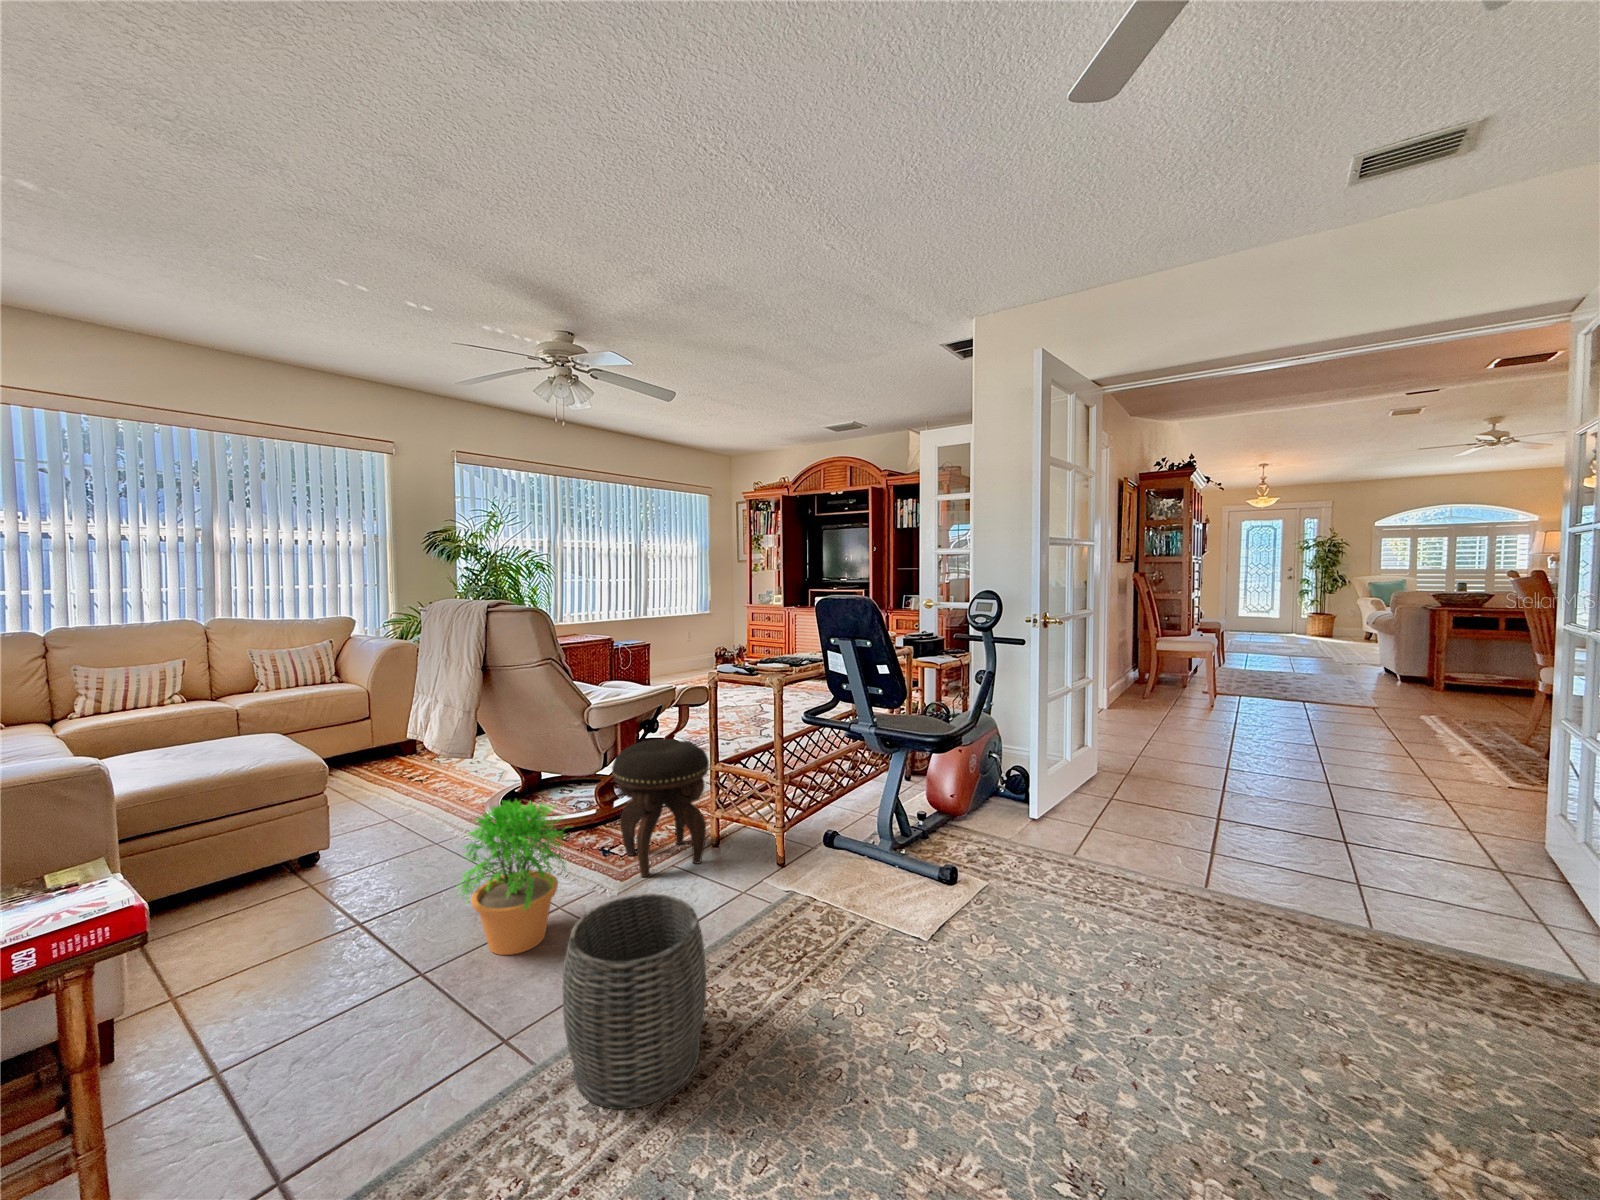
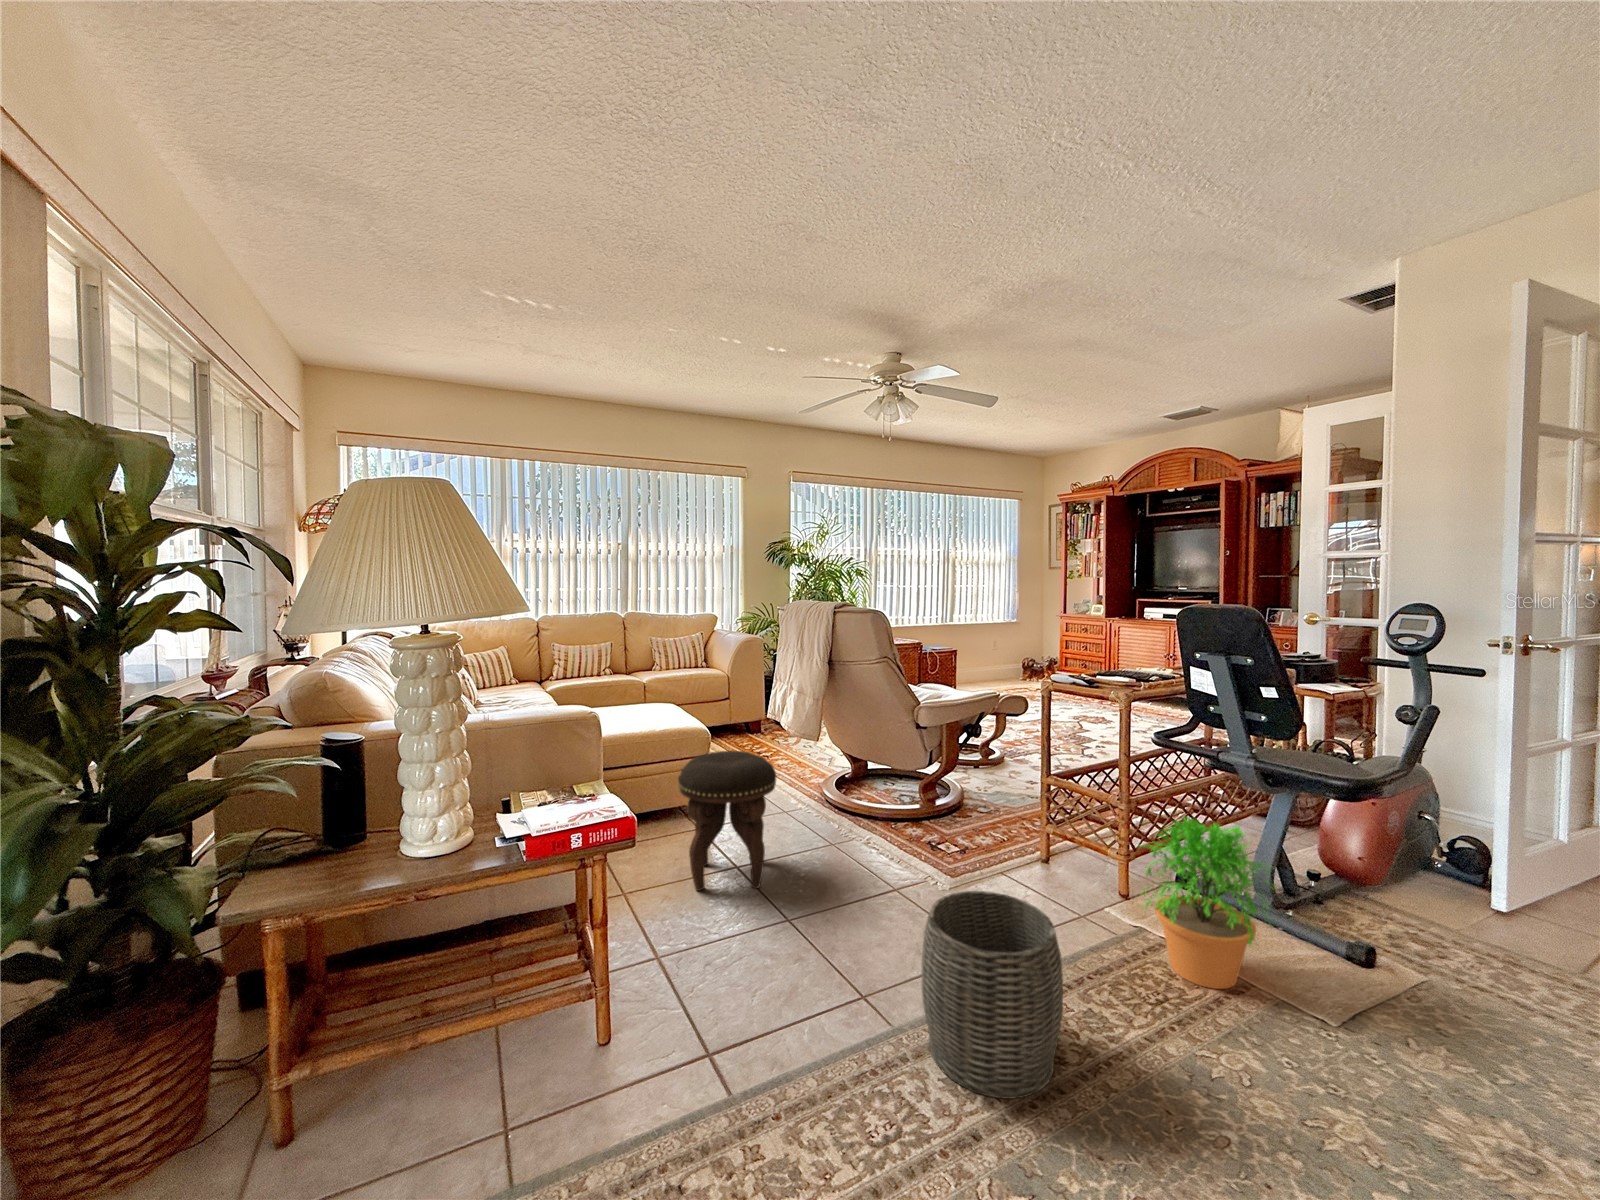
footstool: present [612,739,709,877] -> present [678,751,776,891]
potted plant: present [457,800,568,955] -> present [1139,817,1272,989]

